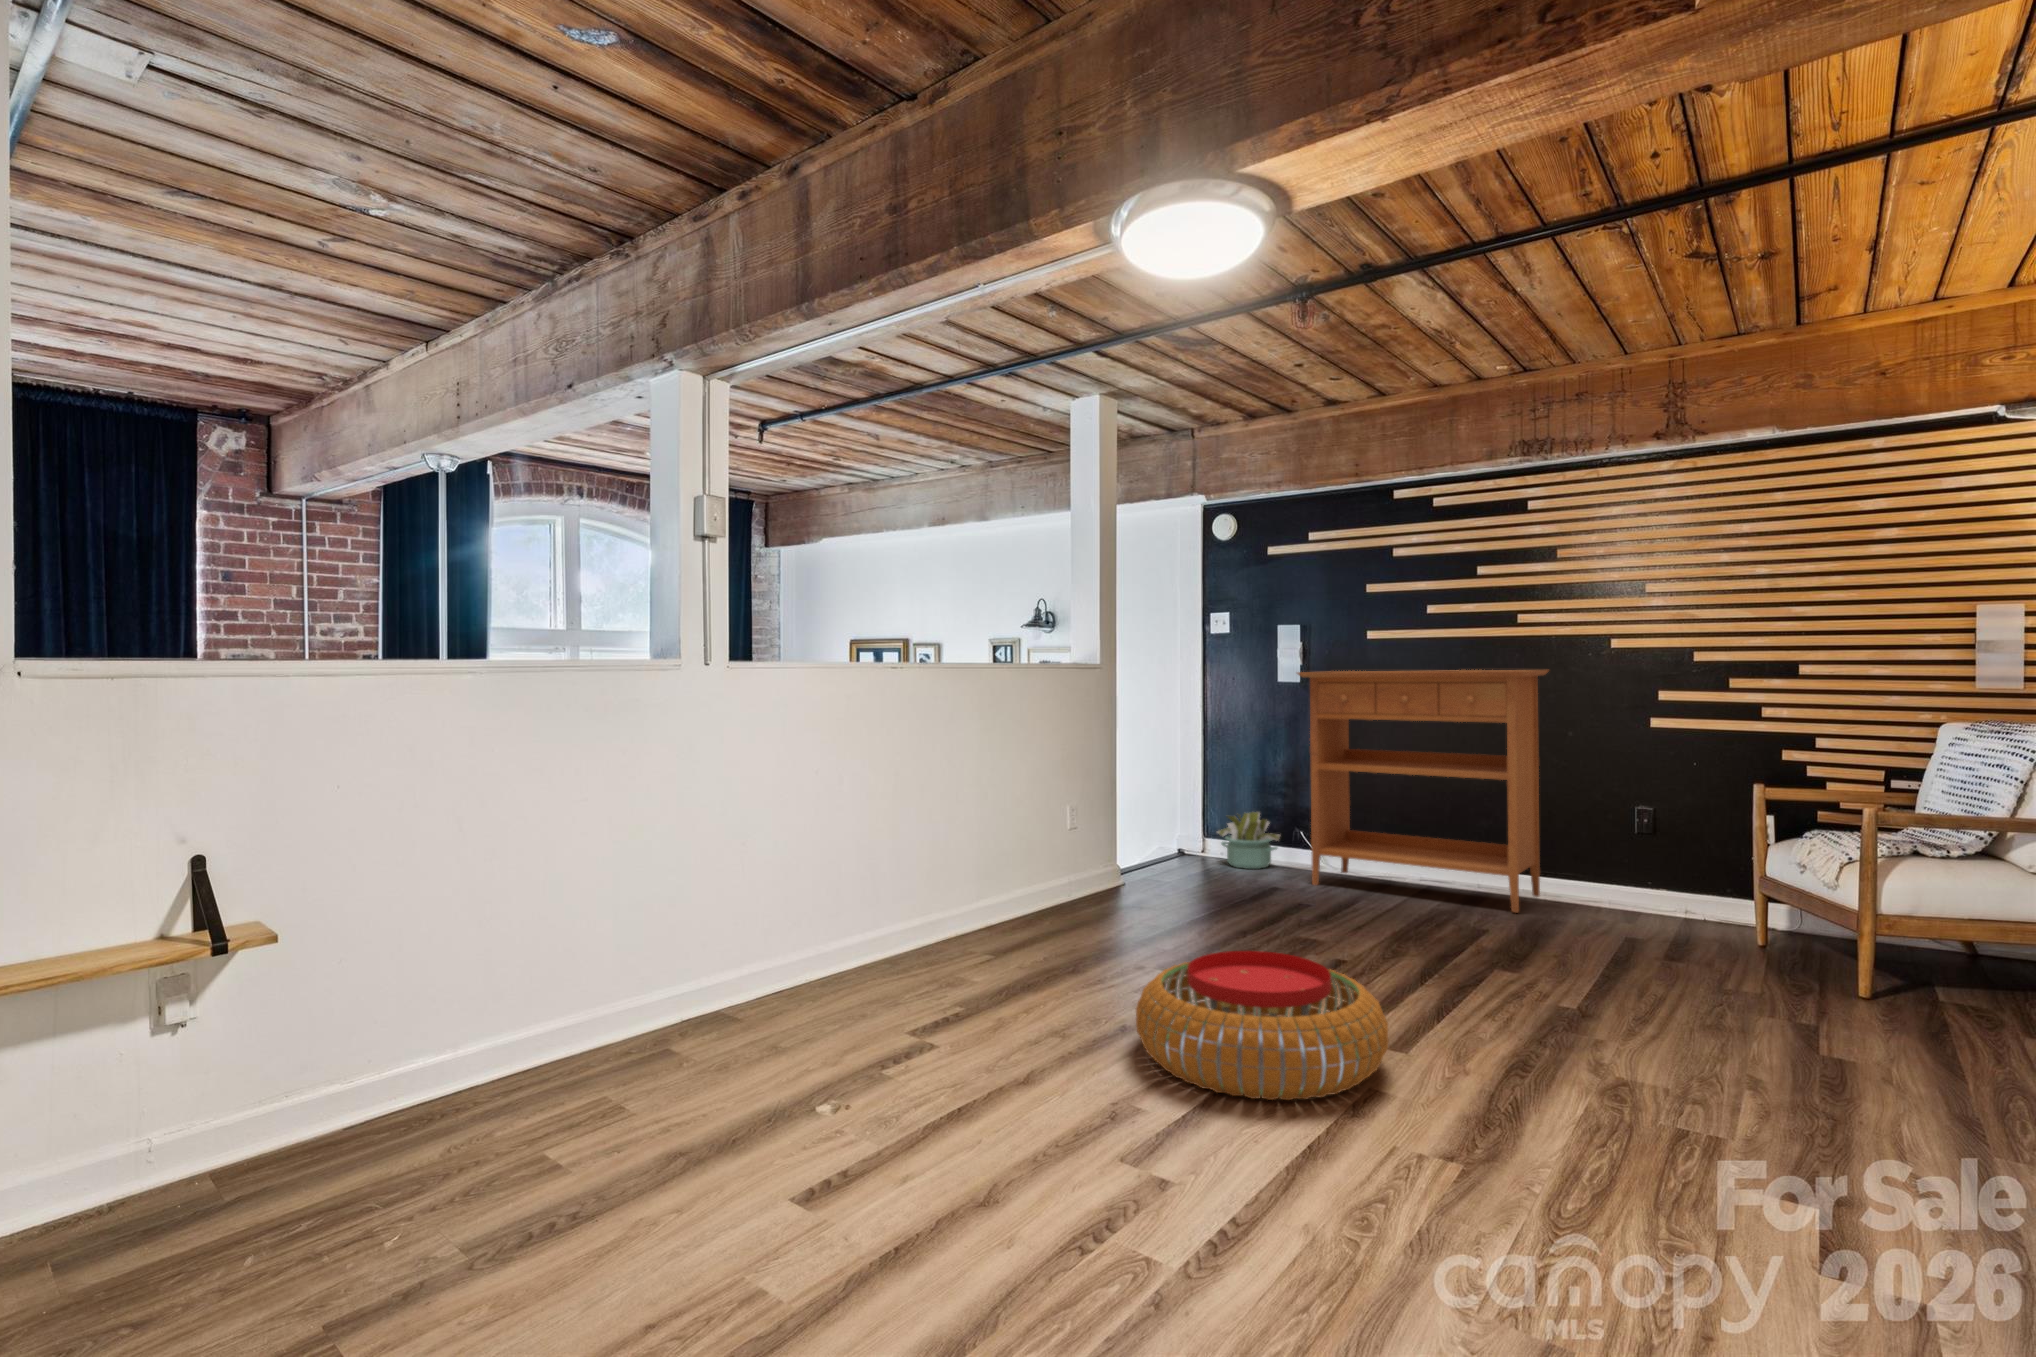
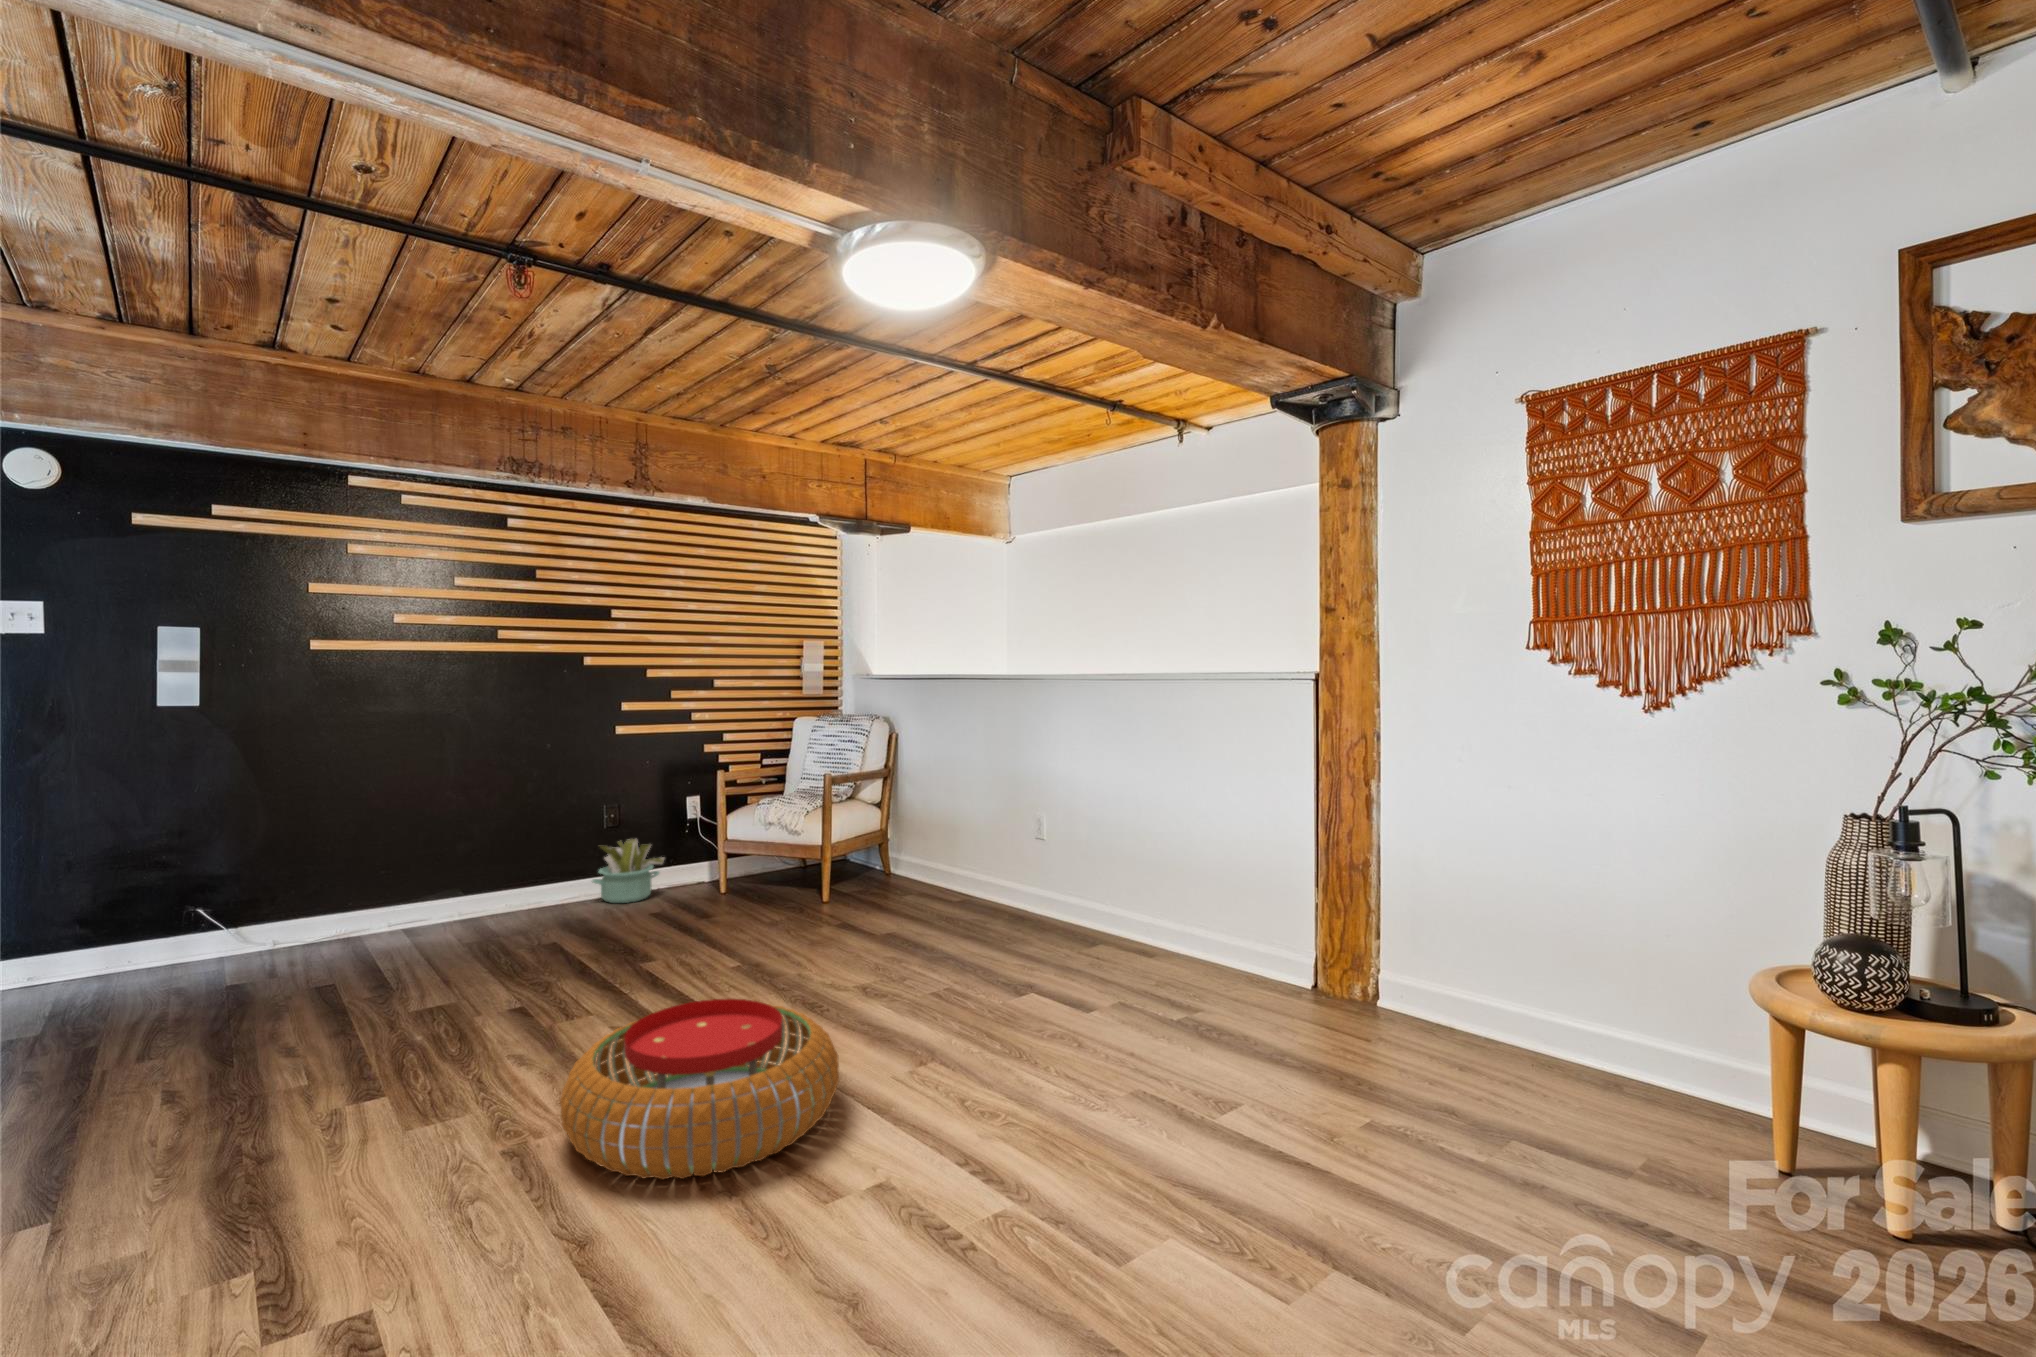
console table: present [1297,670,1548,913] -> none [255,685,558,969]
decorative plant: present [1218,812,1281,869] -> present [592,839,664,903]

